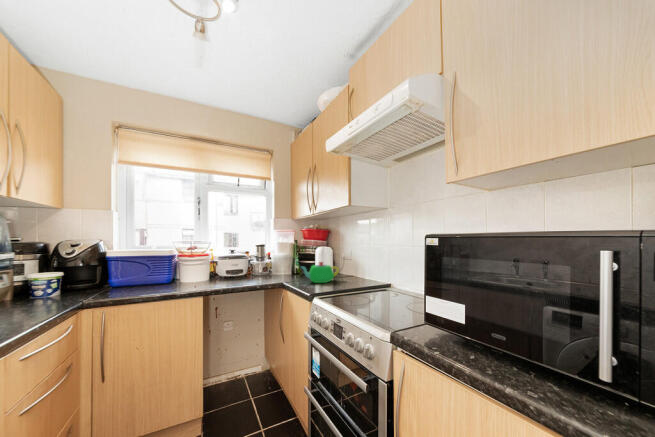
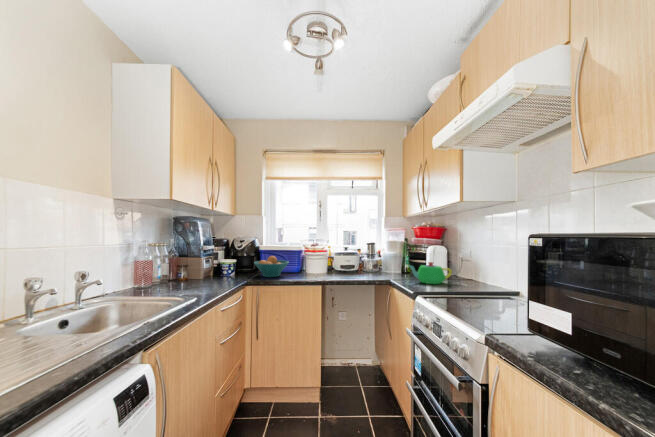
fruit bowl: none [105,268,160,296] -> present [254,256,289,277]

